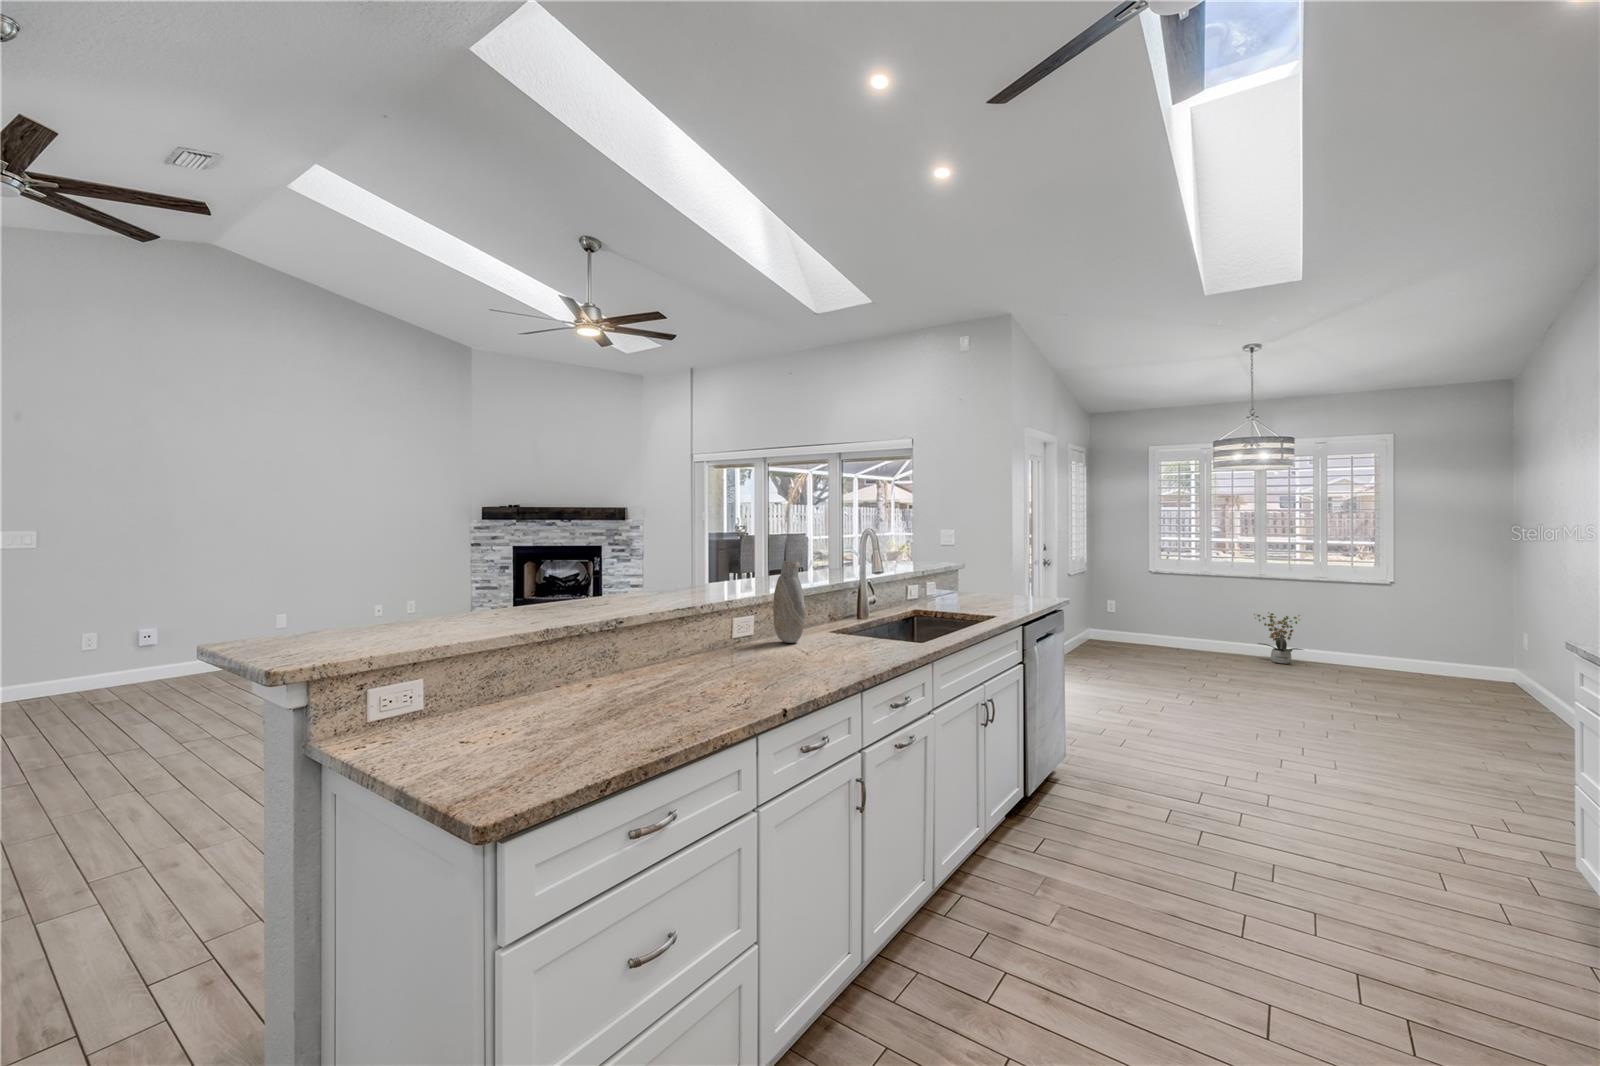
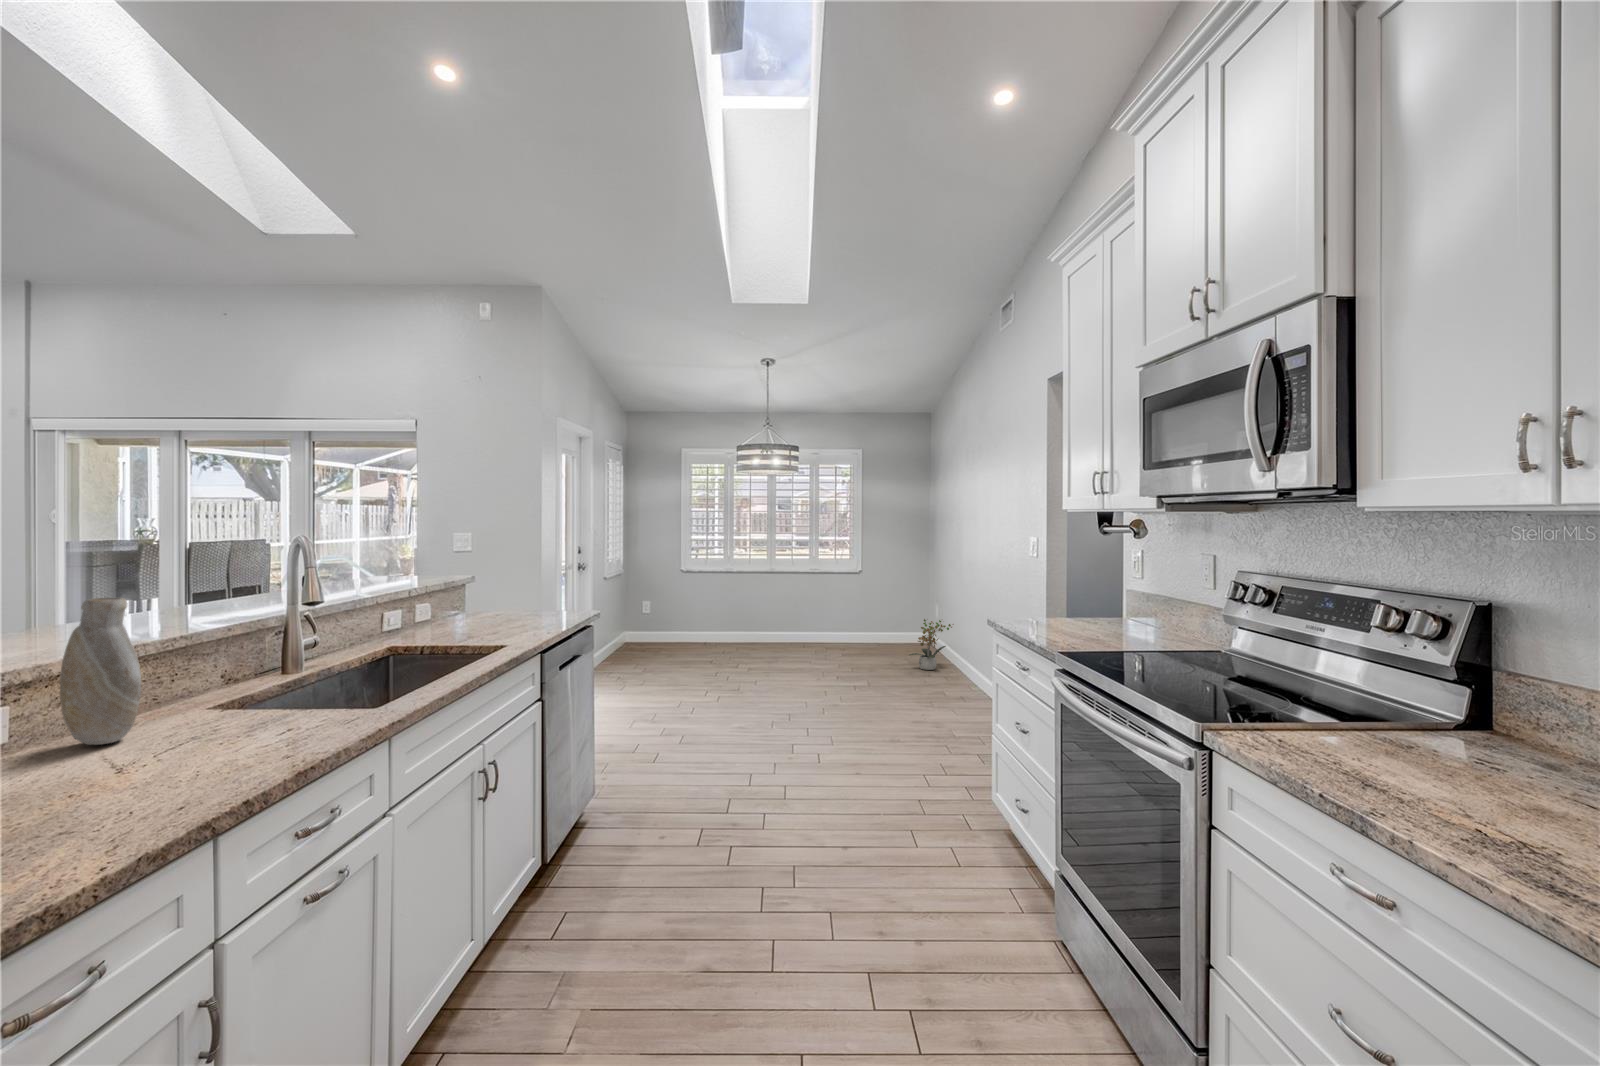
potted plant: present [1254,612,1303,664] -> present [909,619,952,670]

